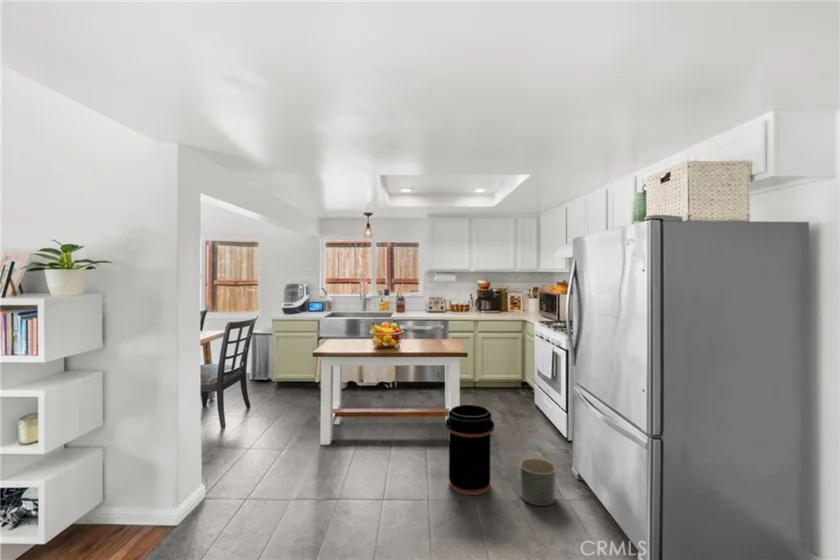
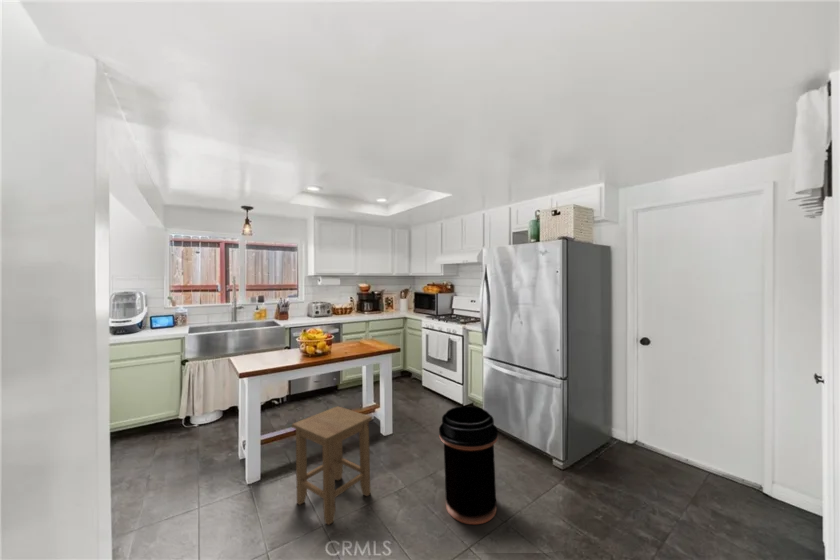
stool: none [358,389,410,464] -> present [292,406,372,525]
planter: present [520,458,556,506] -> none [522,449,563,506]

